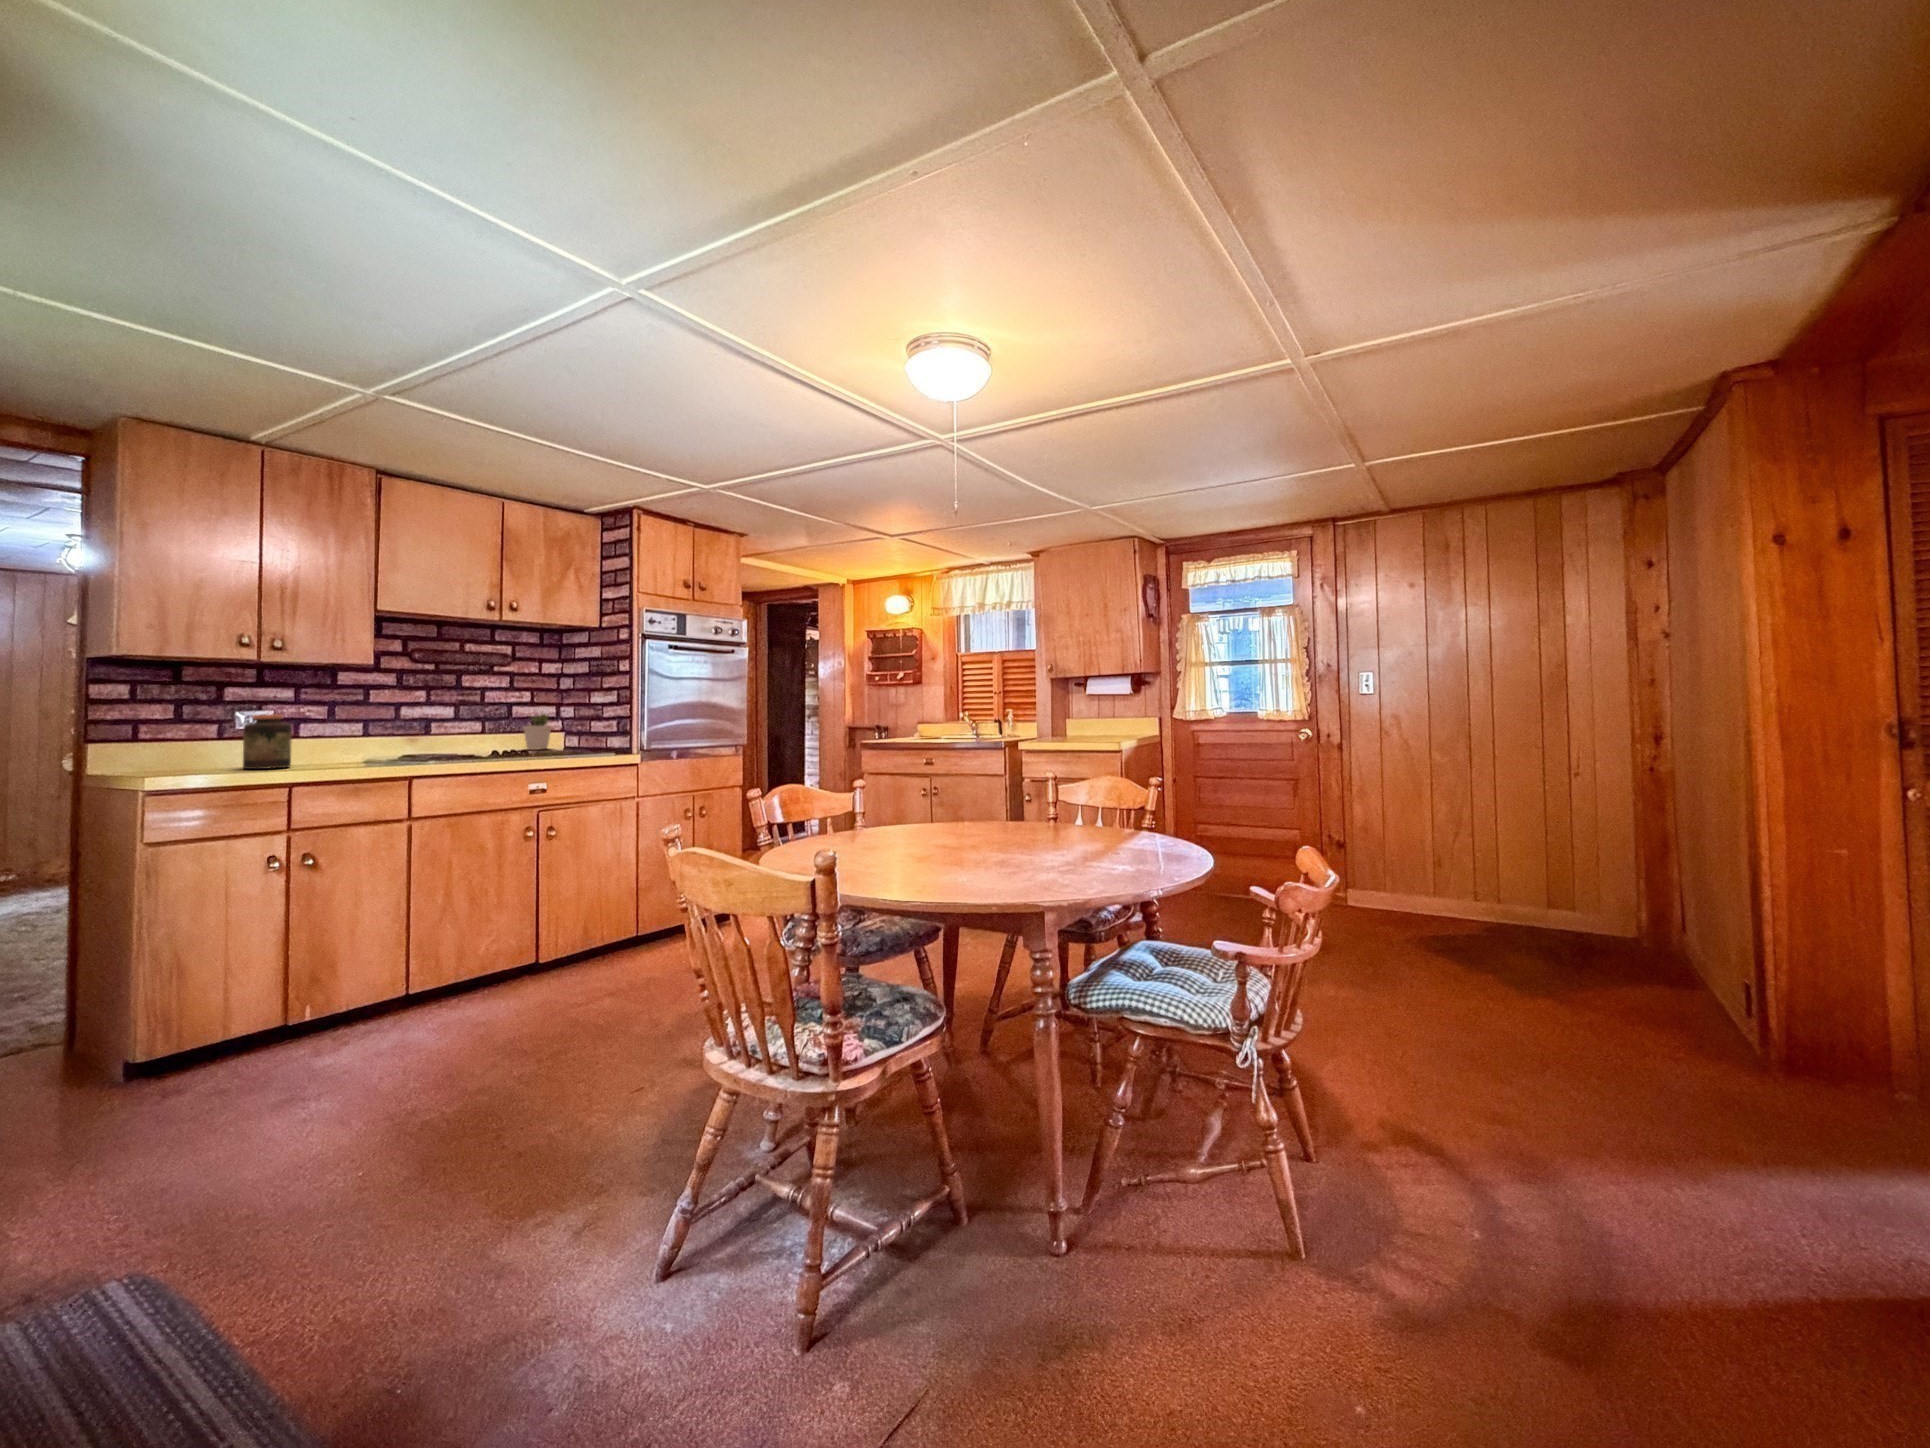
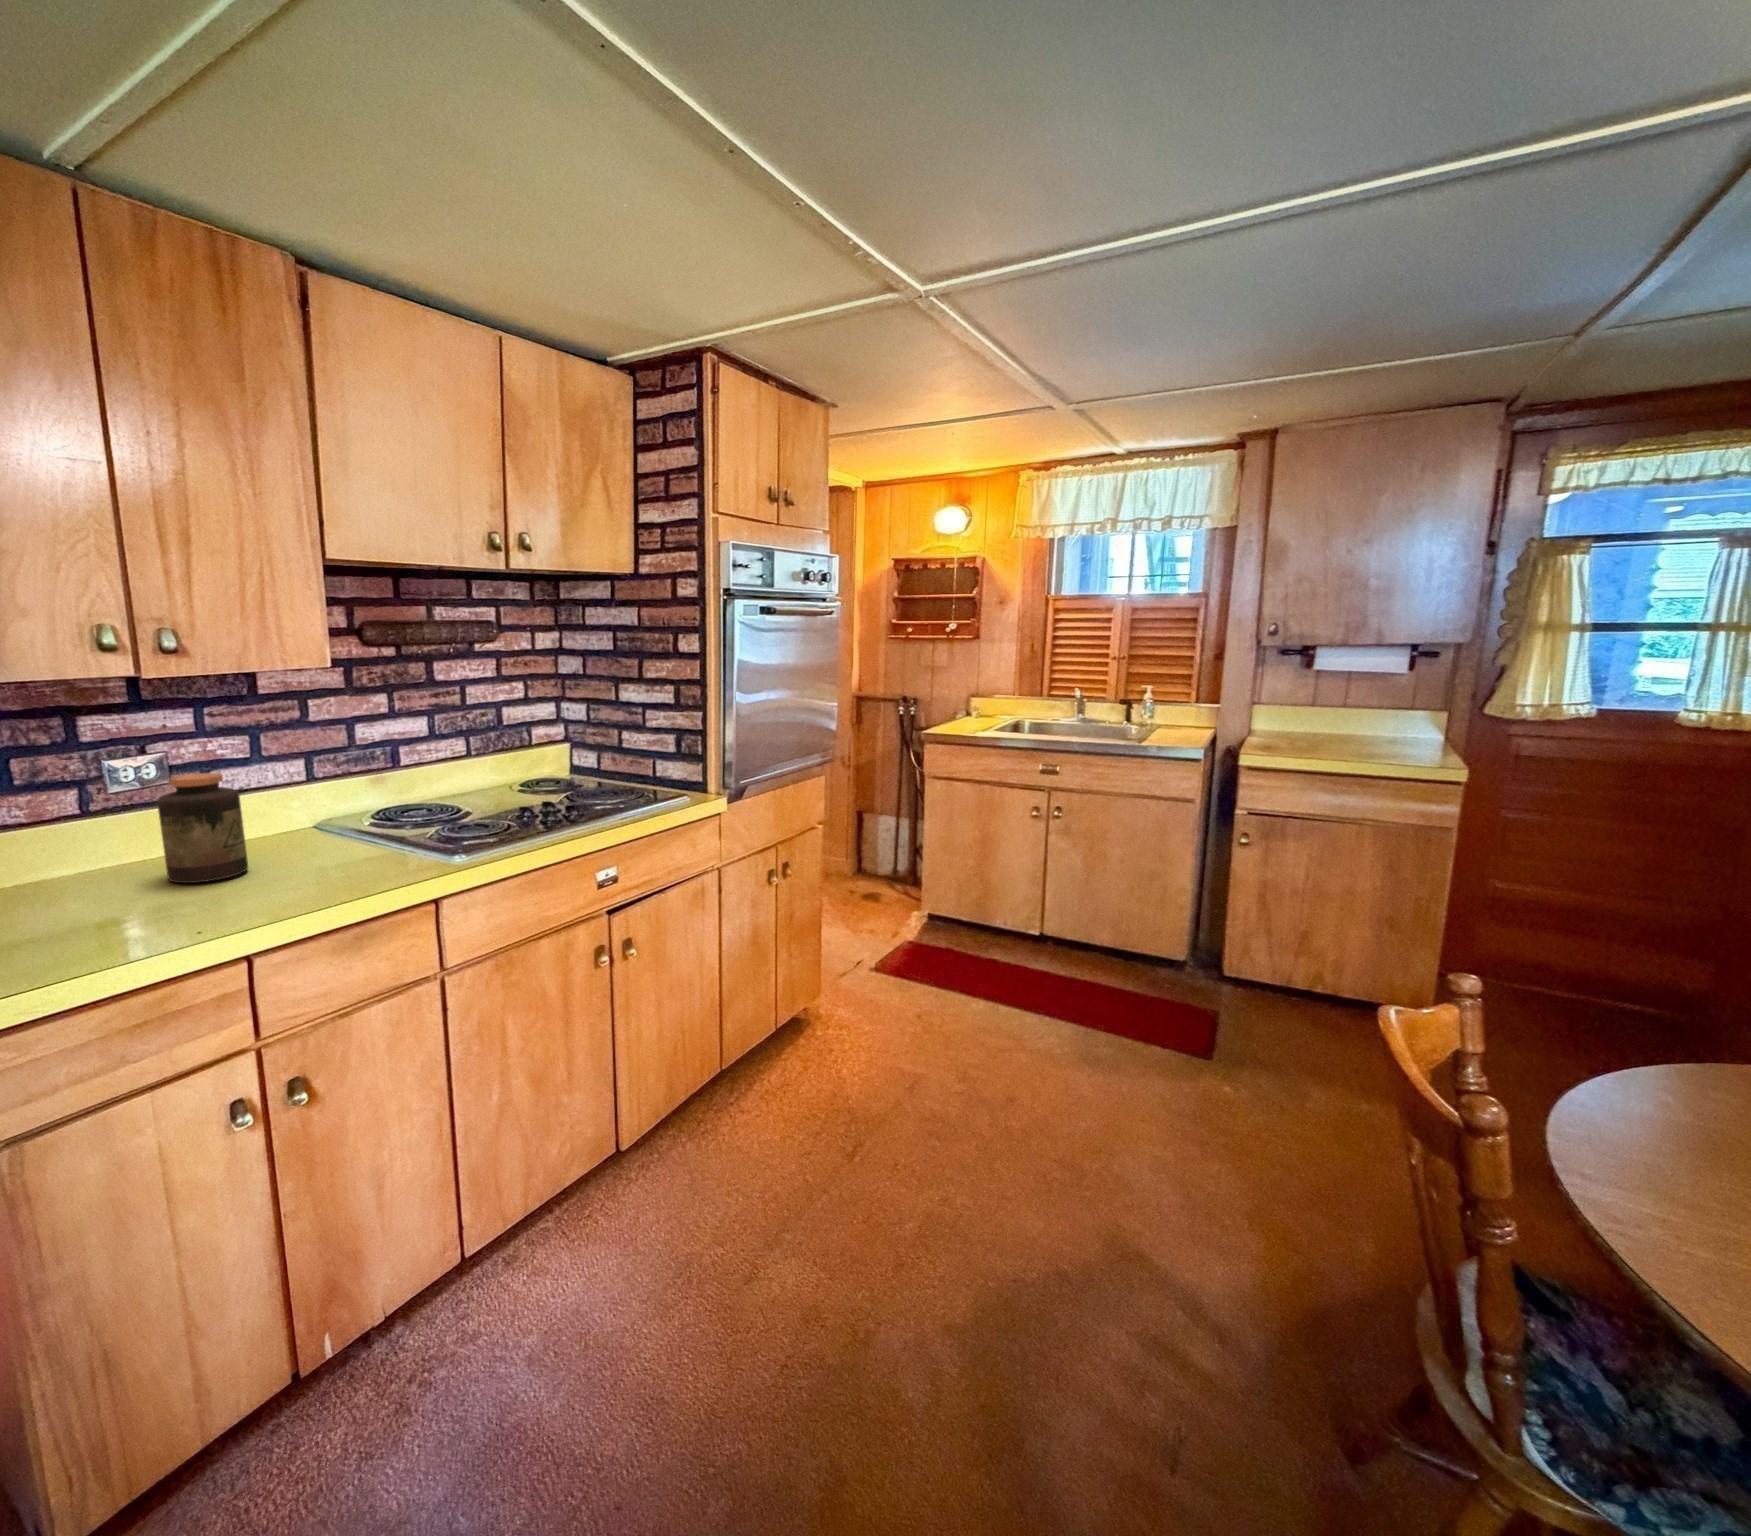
potted plant: present [523,711,552,750] -> none [526,714,569,780]

